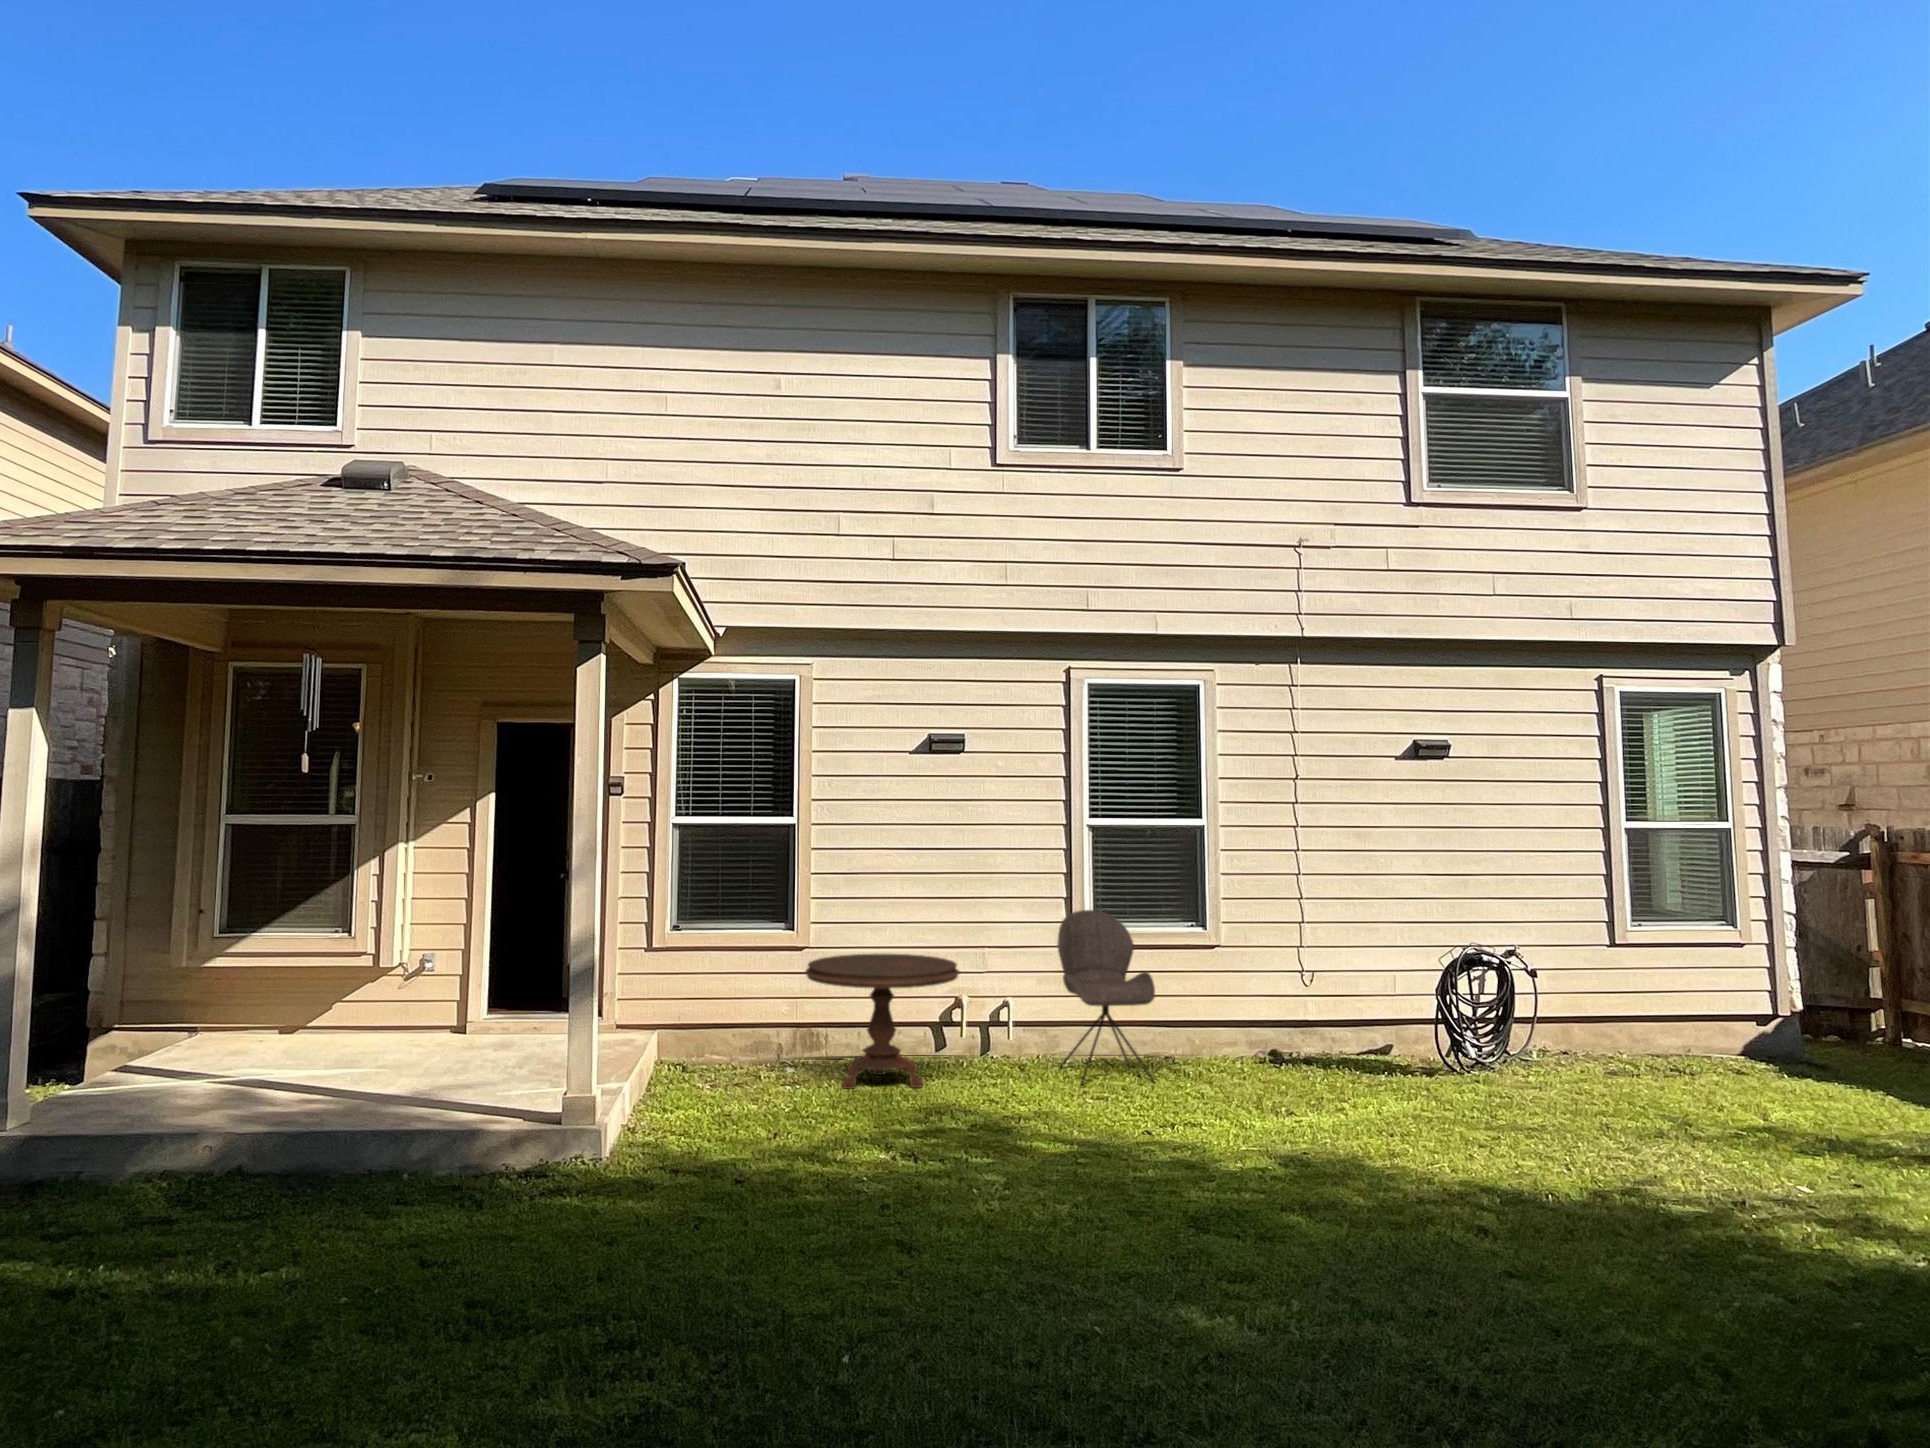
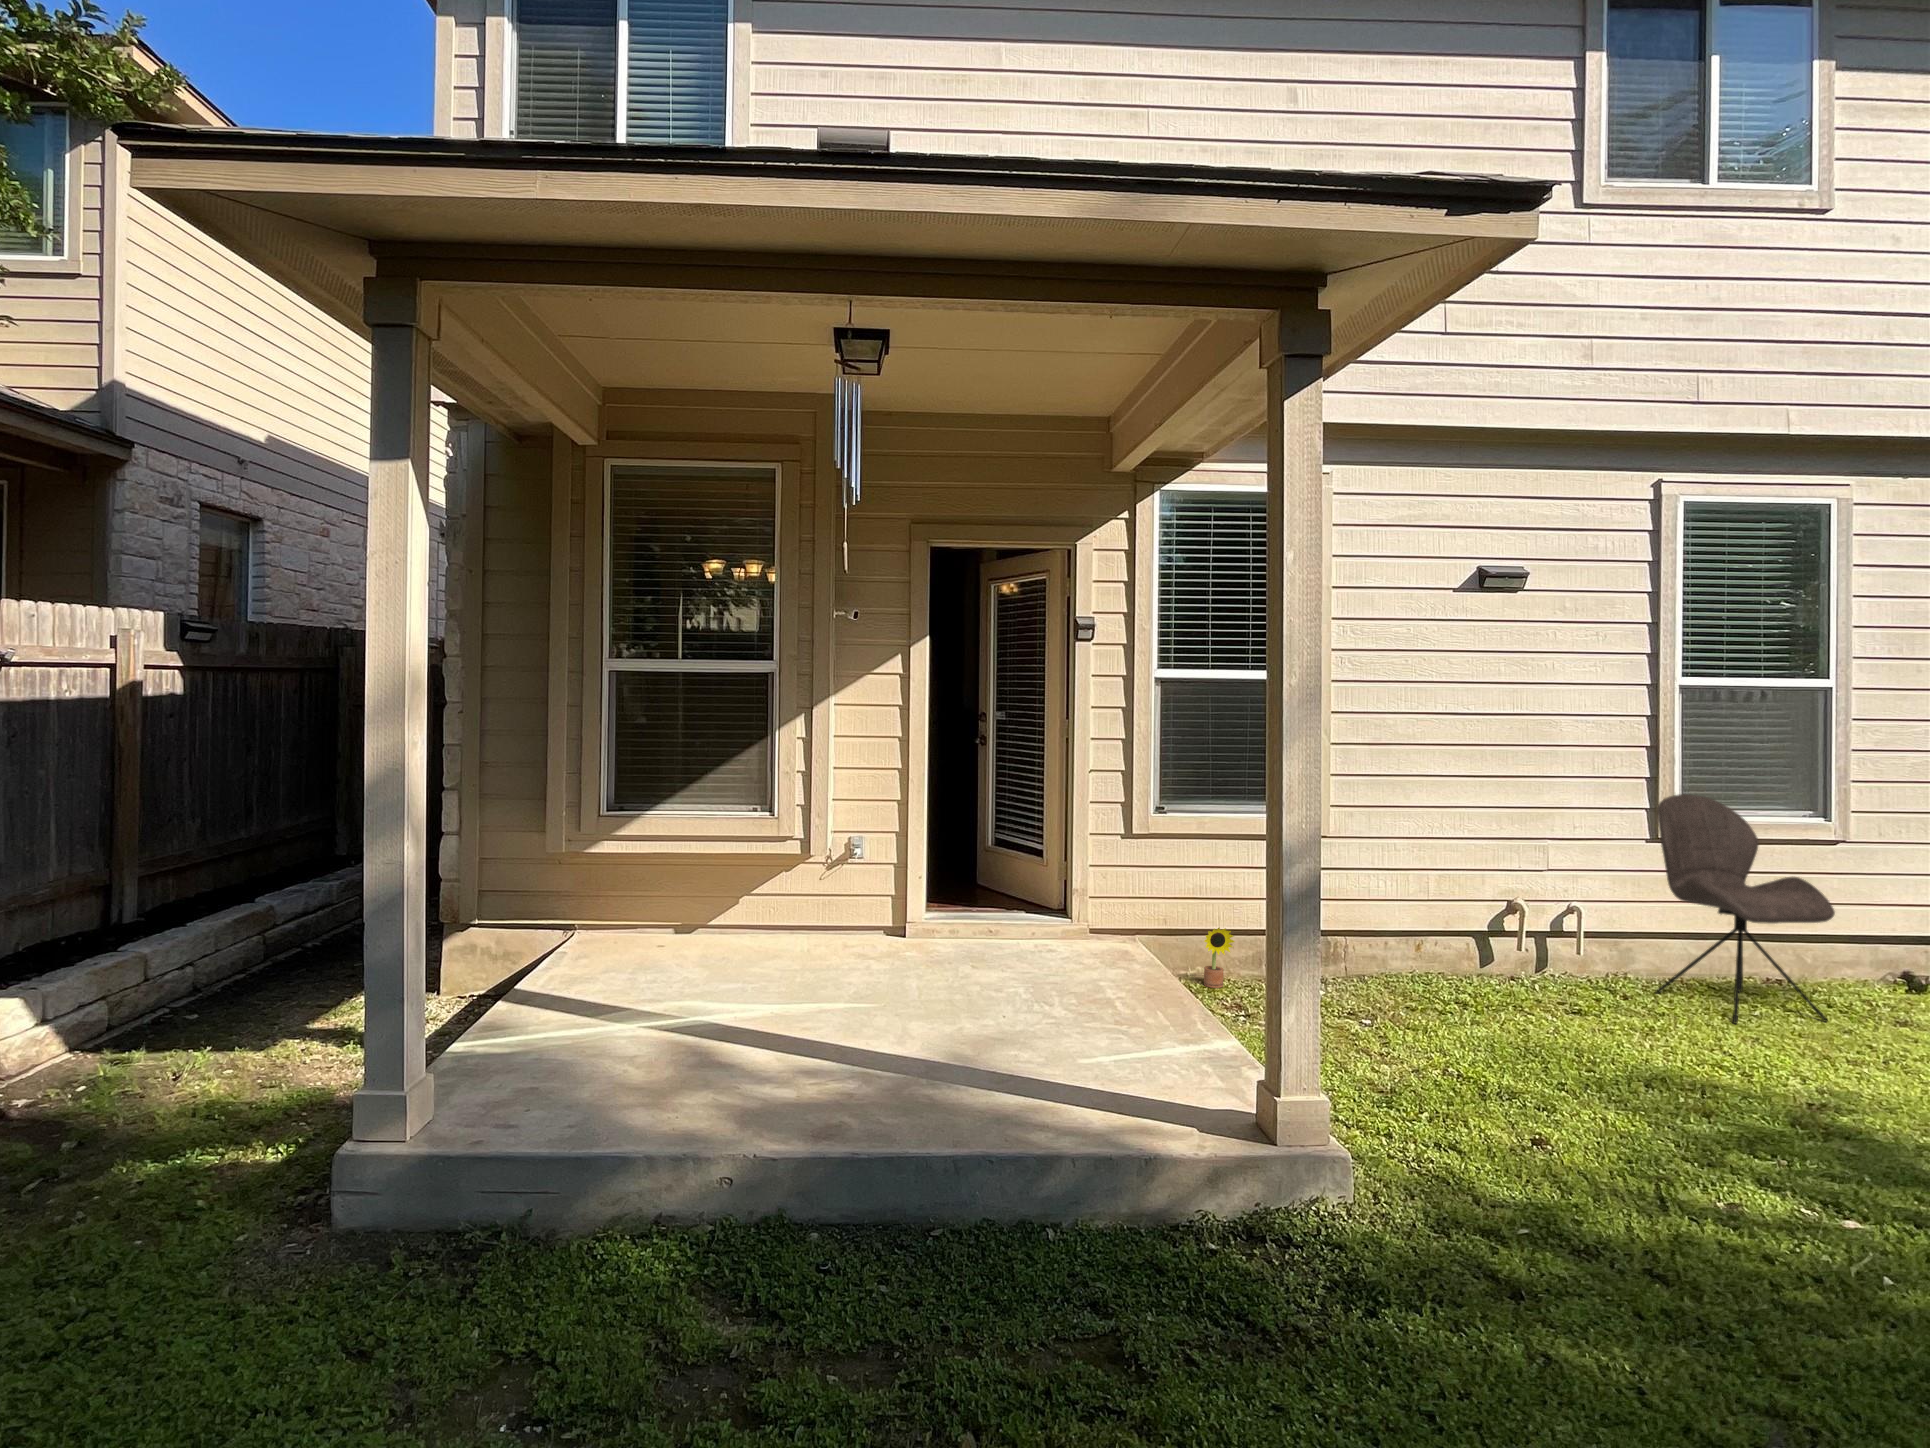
side table: present [805,954,960,1089] -> none [1356,846,1584,1024]
decorative plant: none [700,1020,725,1071] -> present [1204,927,1235,988]

